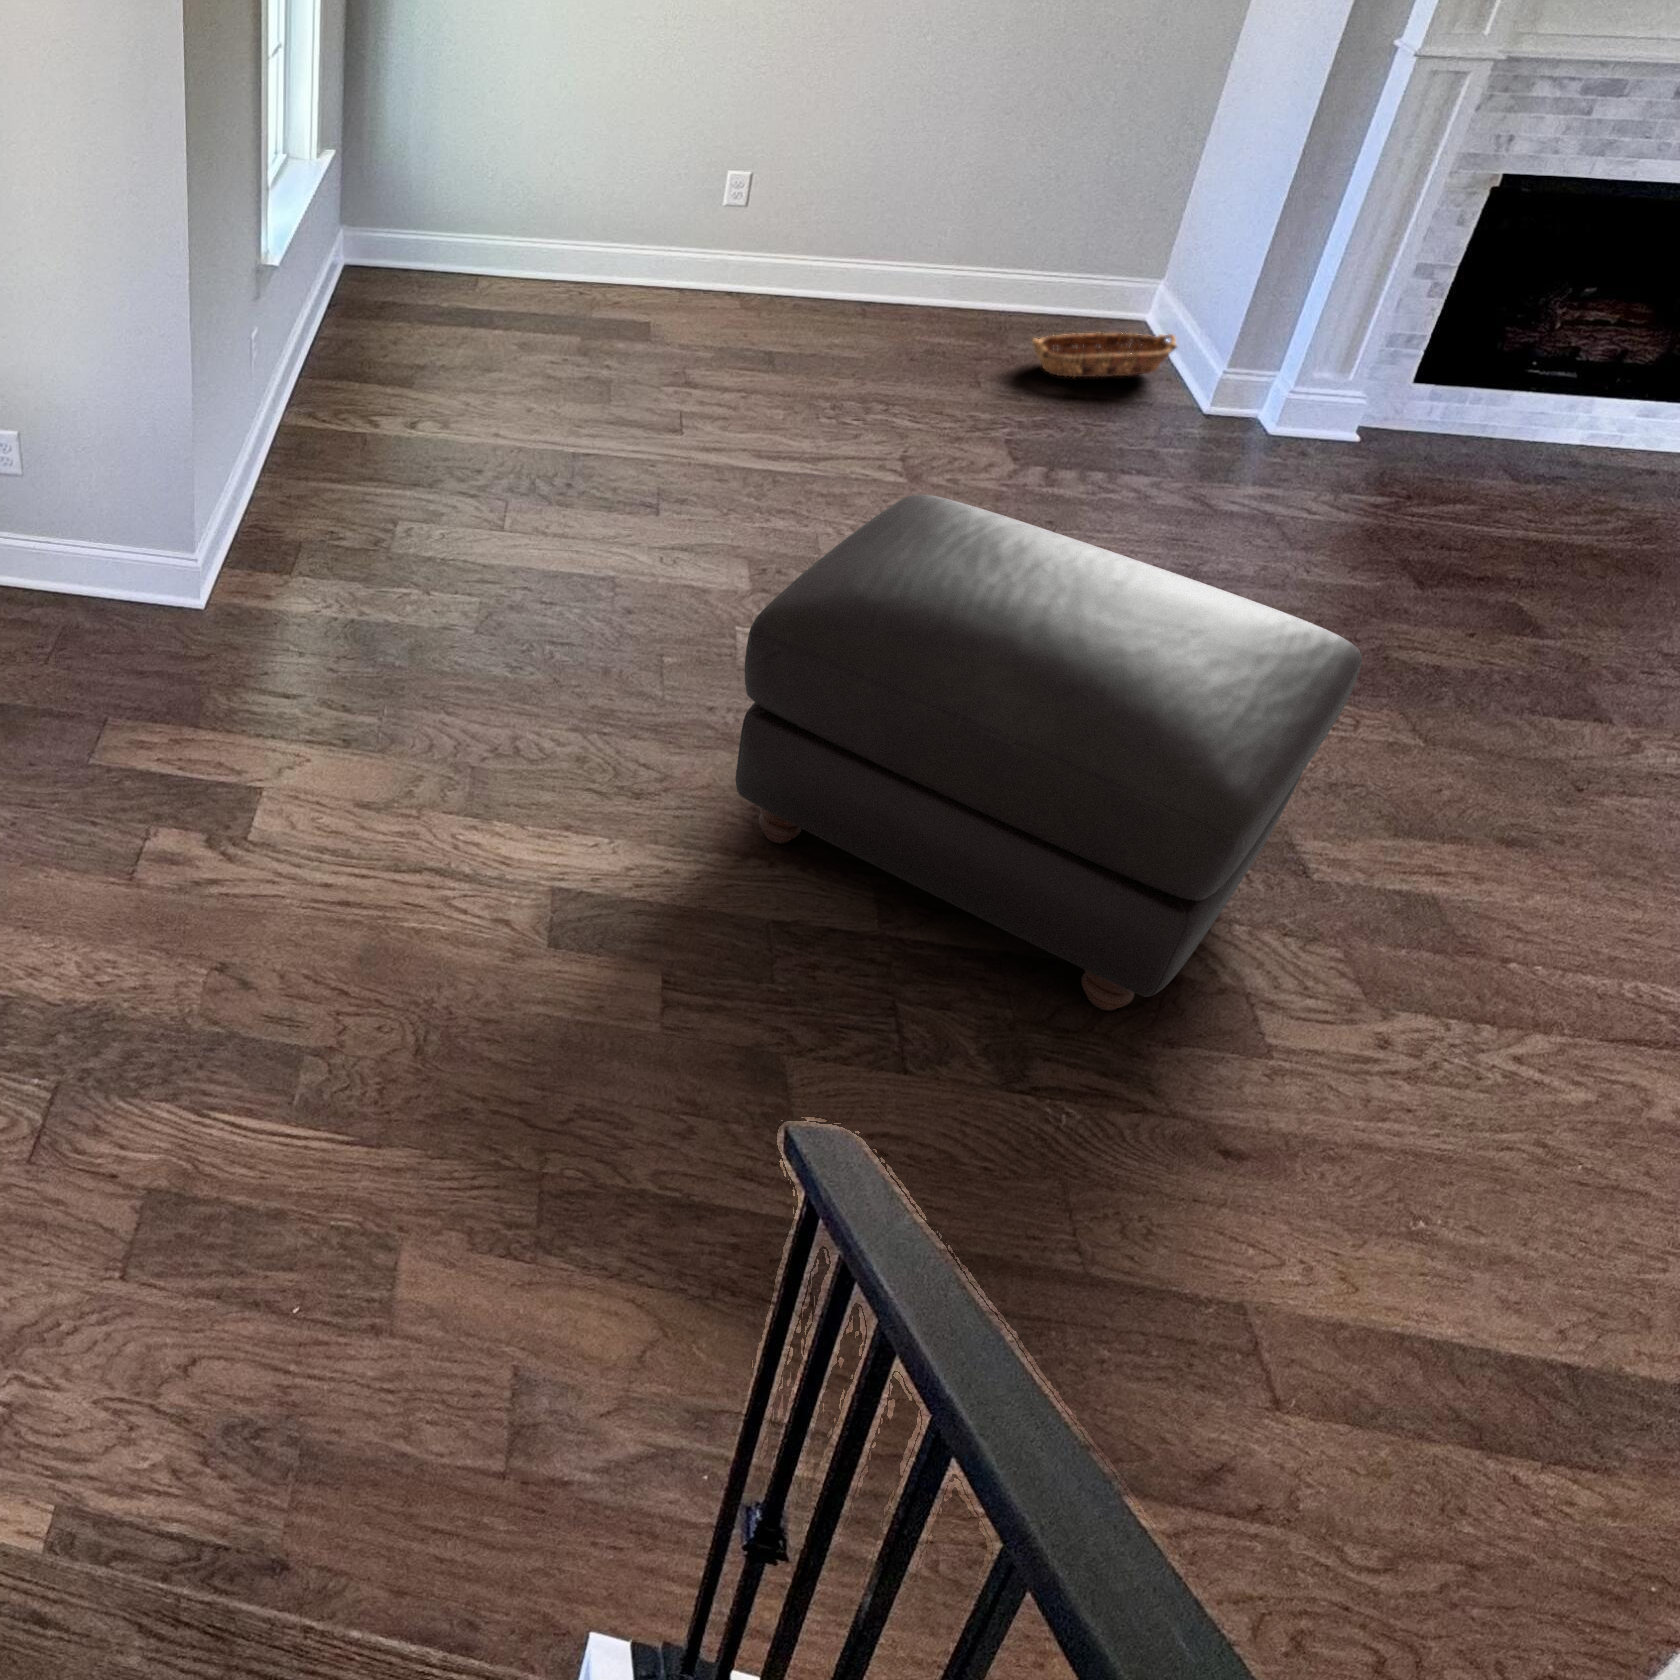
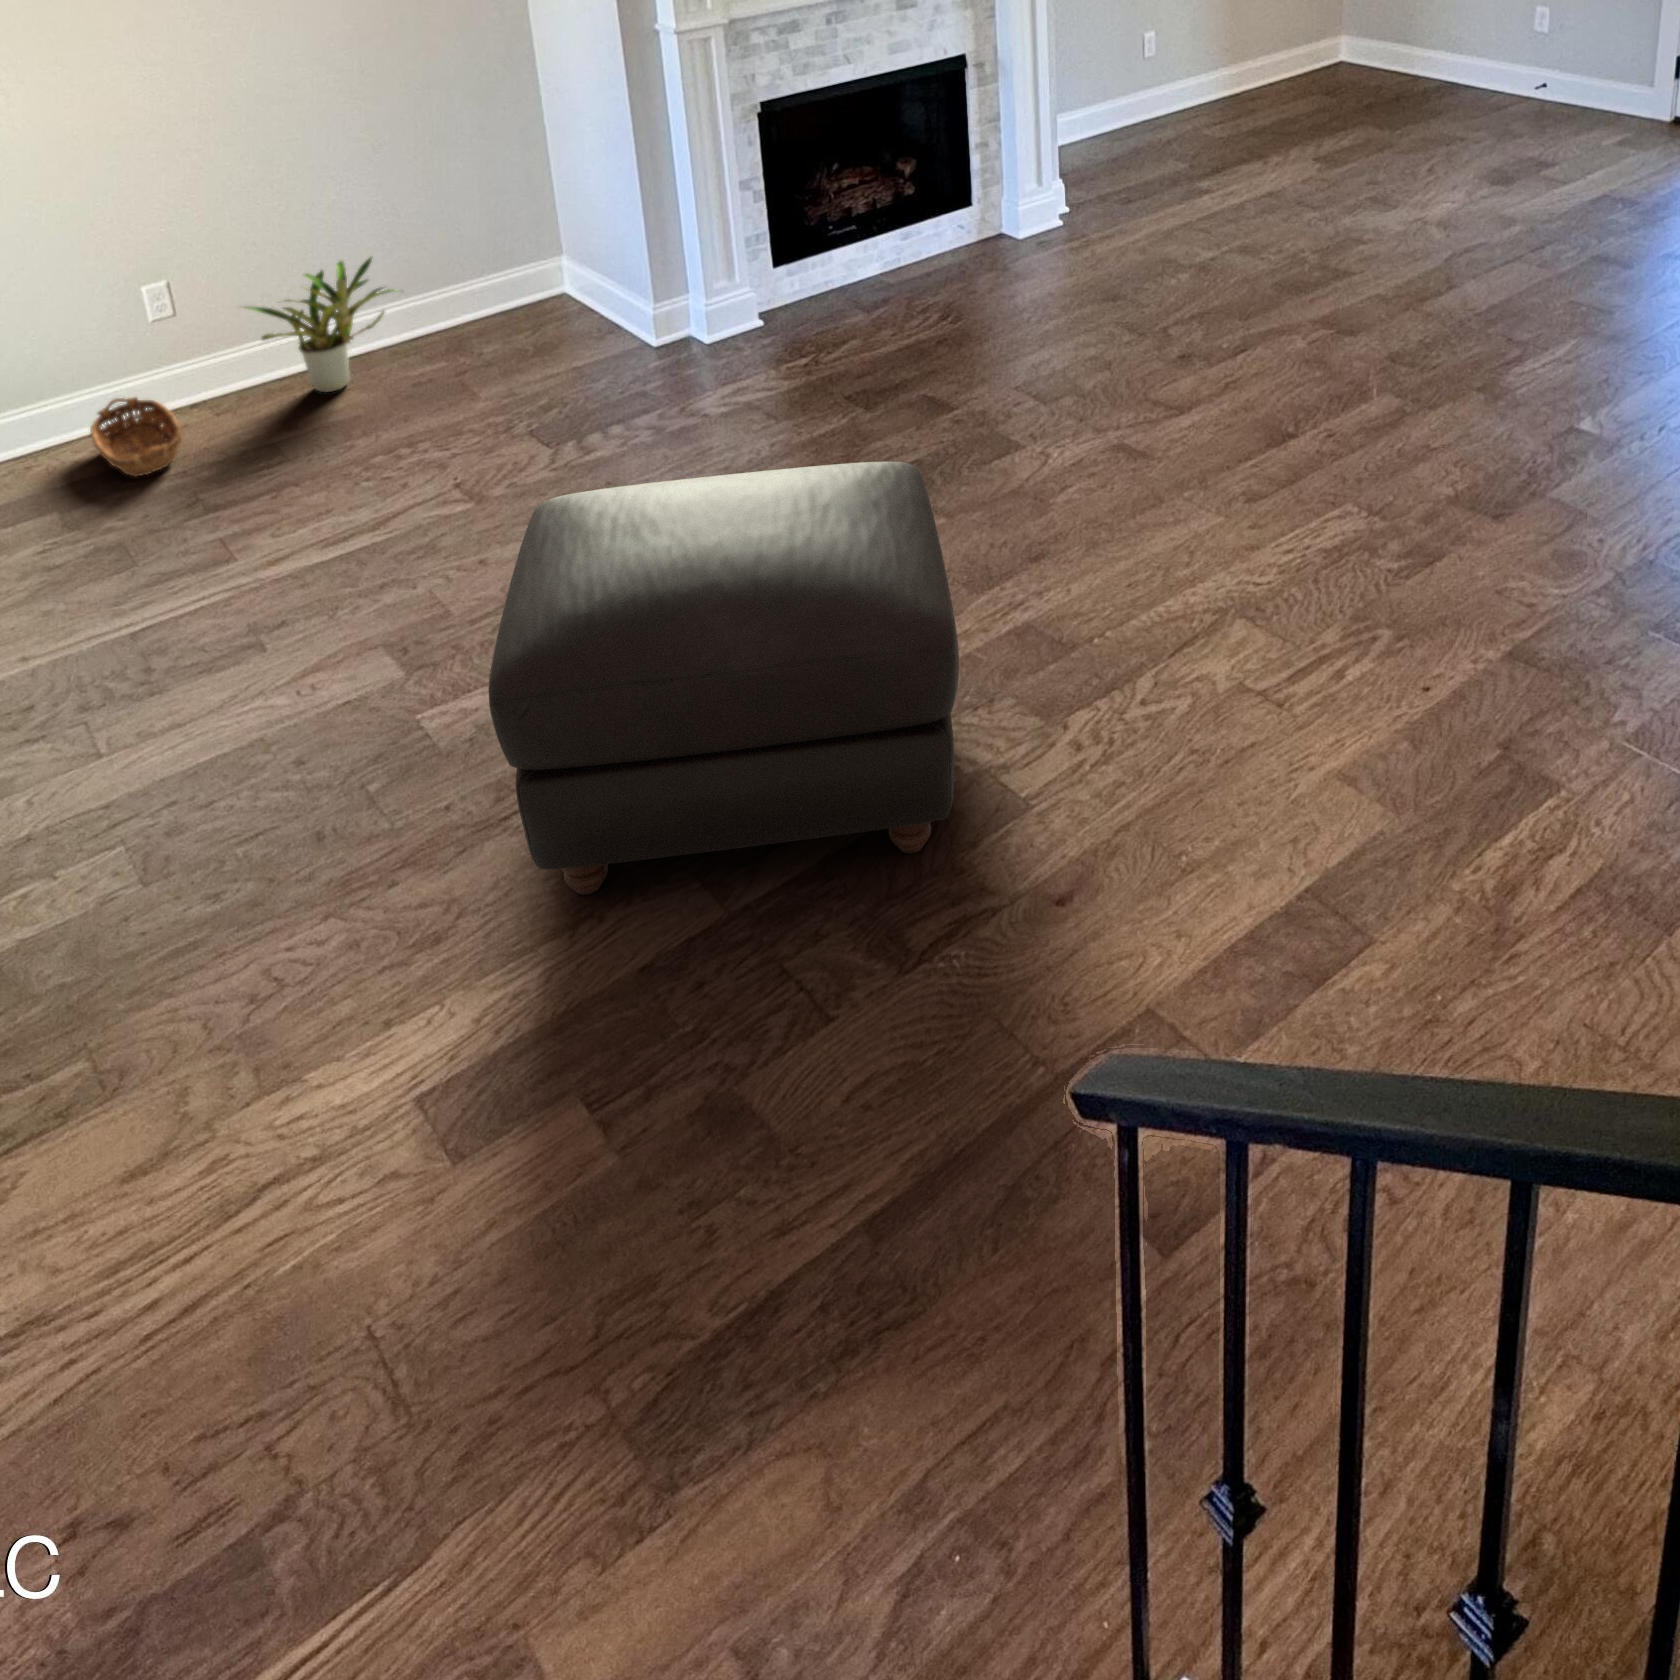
potted plant: none [794,205,958,329] -> present [245,257,402,392]
basket: present [1032,333,1177,377] -> present [90,397,182,476]

